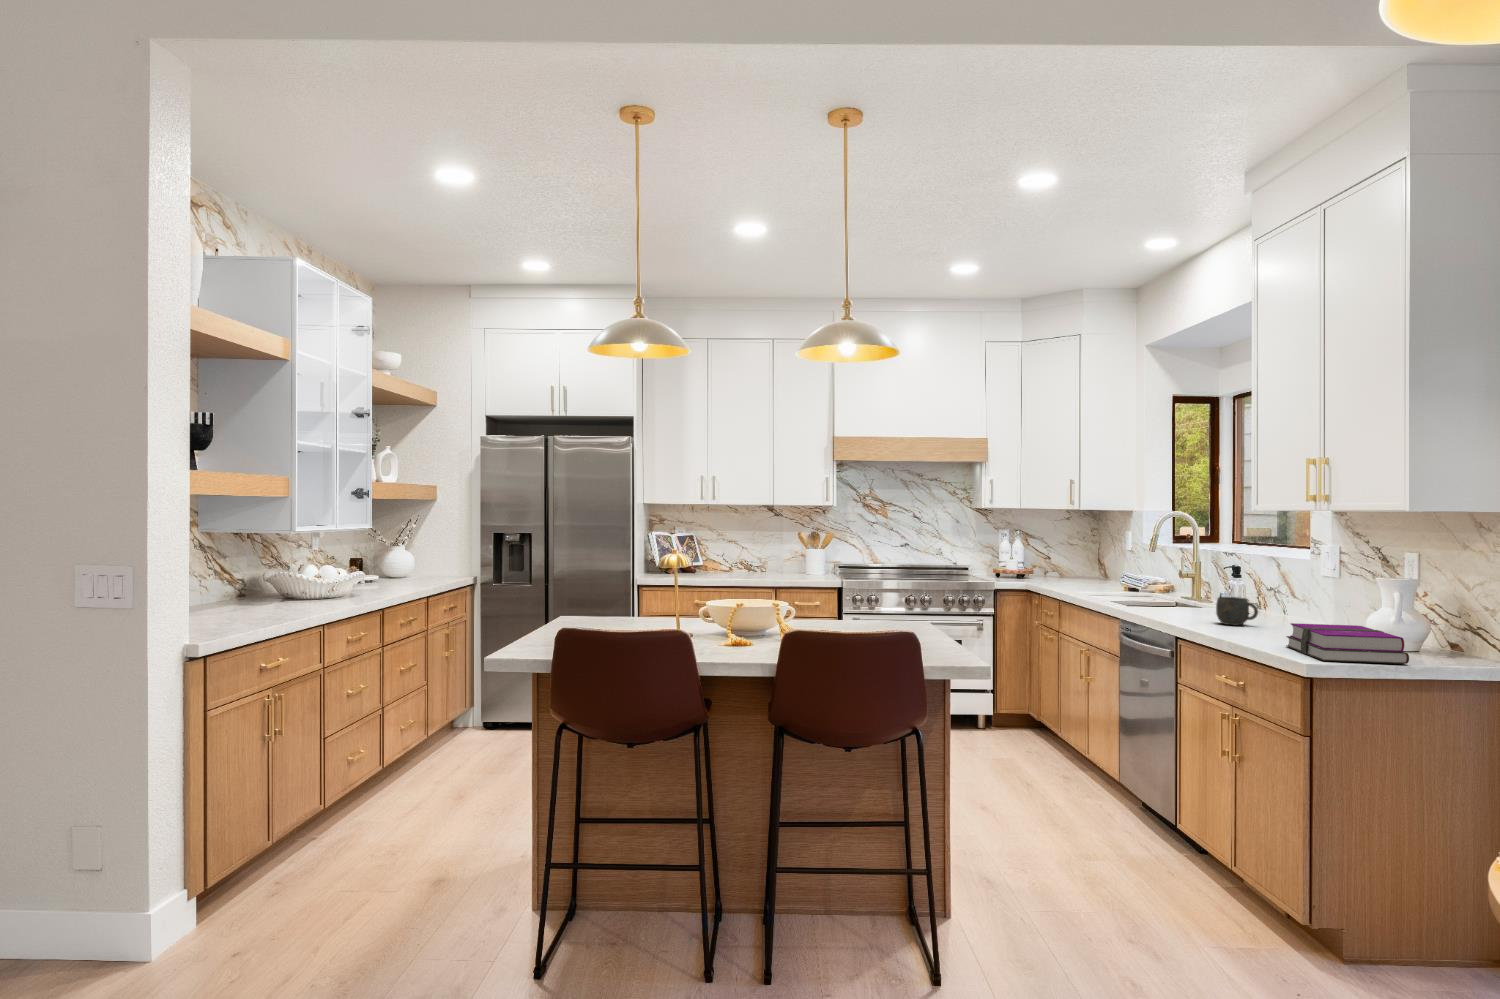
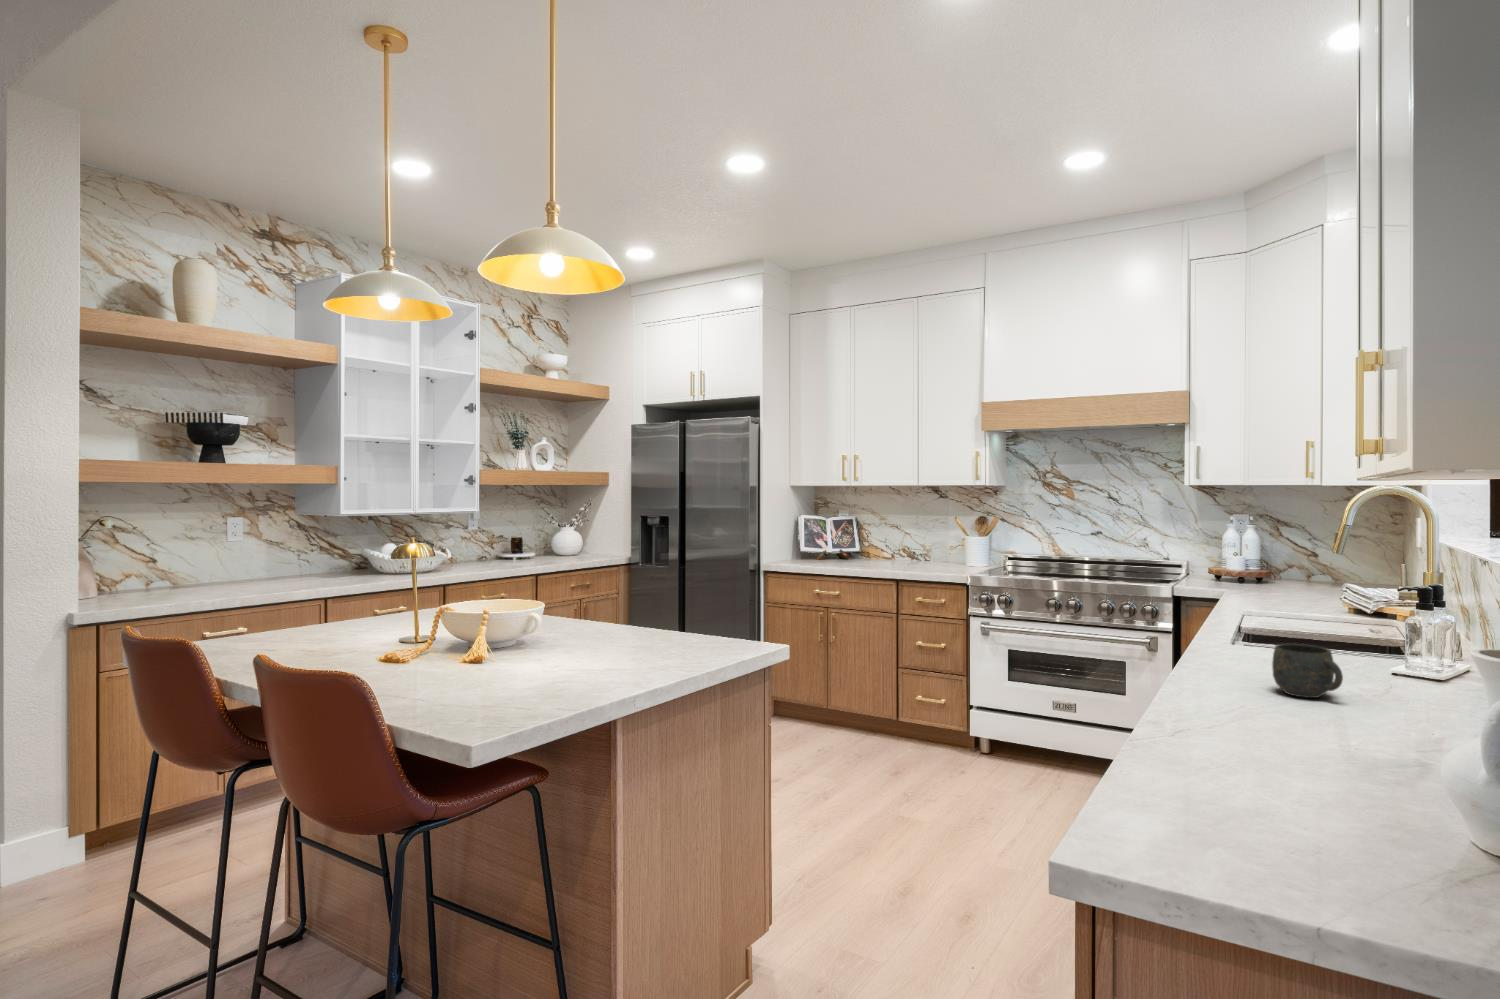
hardback book: present [1286,623,1409,664] -> none [1176,715,1396,851]

